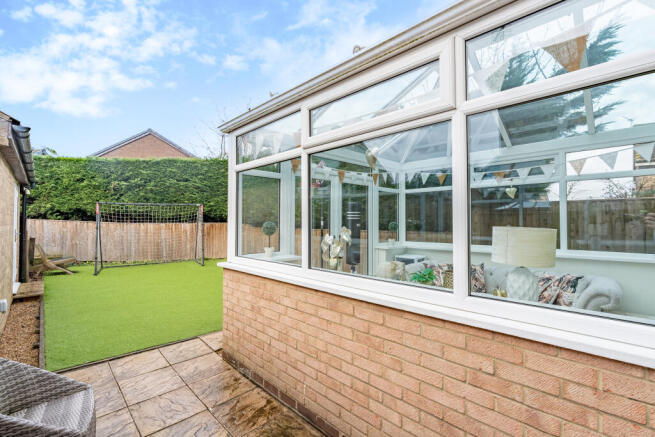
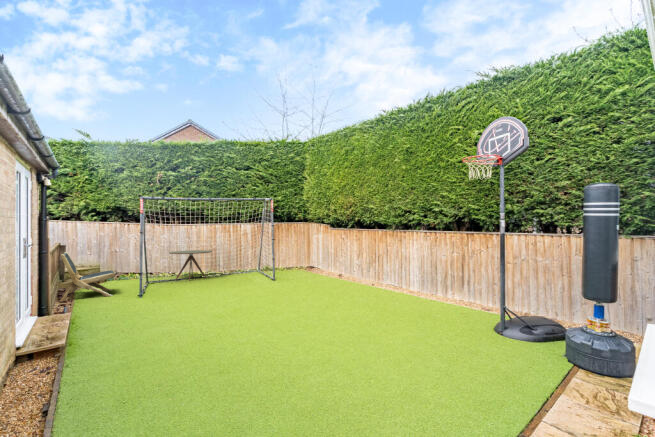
round table: none [120,243,156,266] -> present [169,250,212,281]

